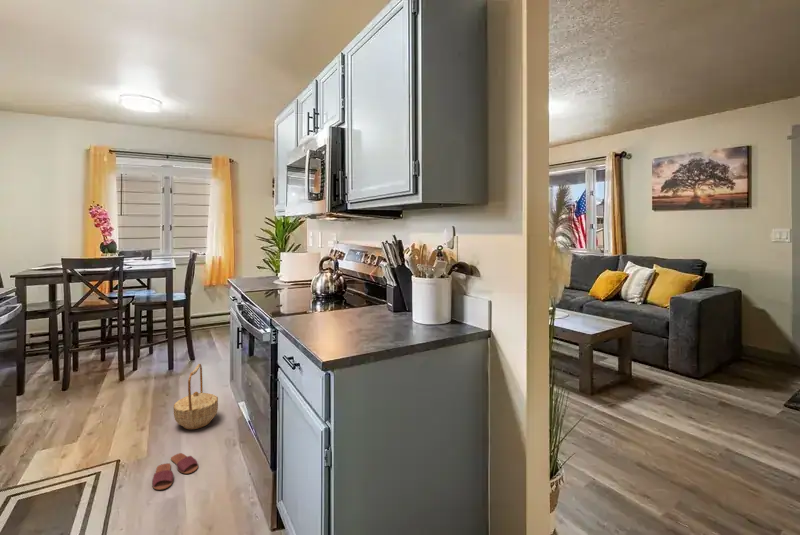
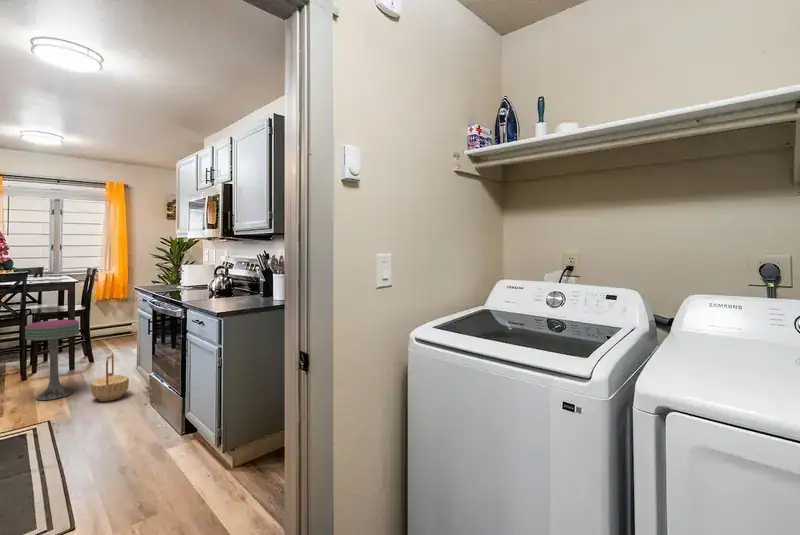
bar stool: none [104,318,166,419] -> present [25,320,79,400]
slippers: present [152,453,198,490] -> none [85,412,119,430]

